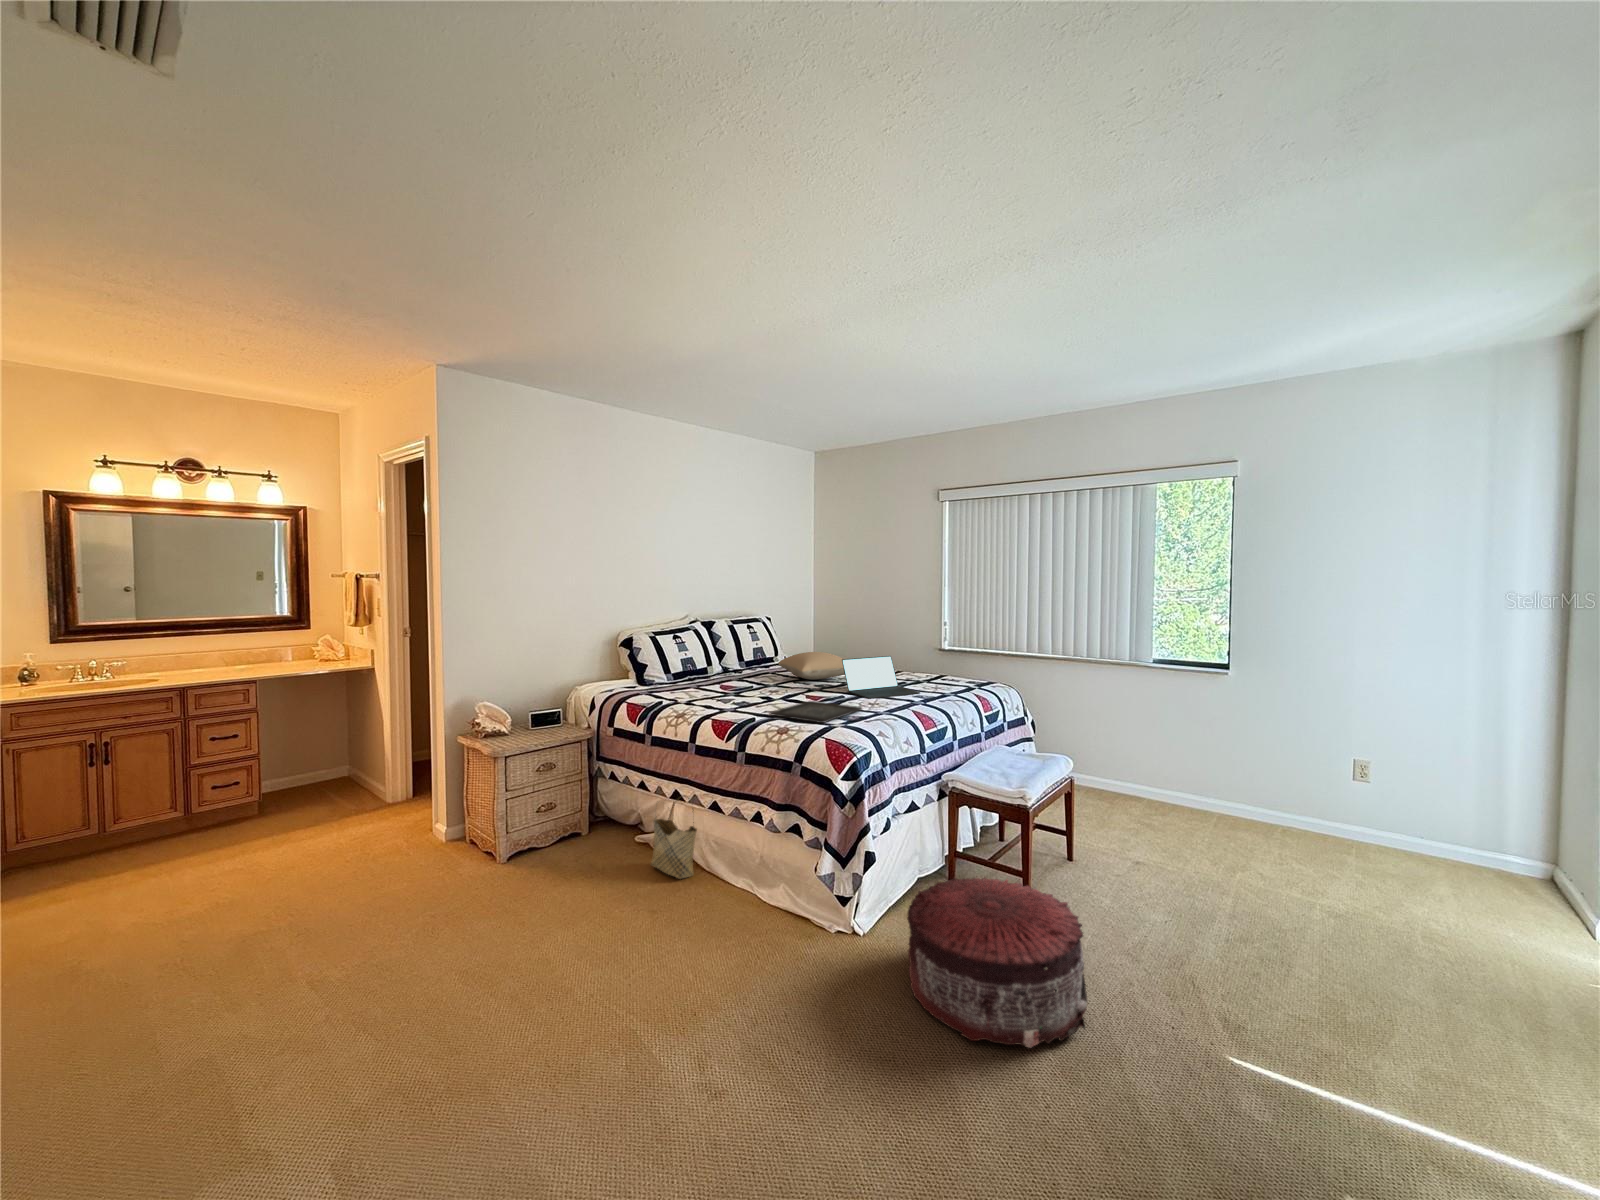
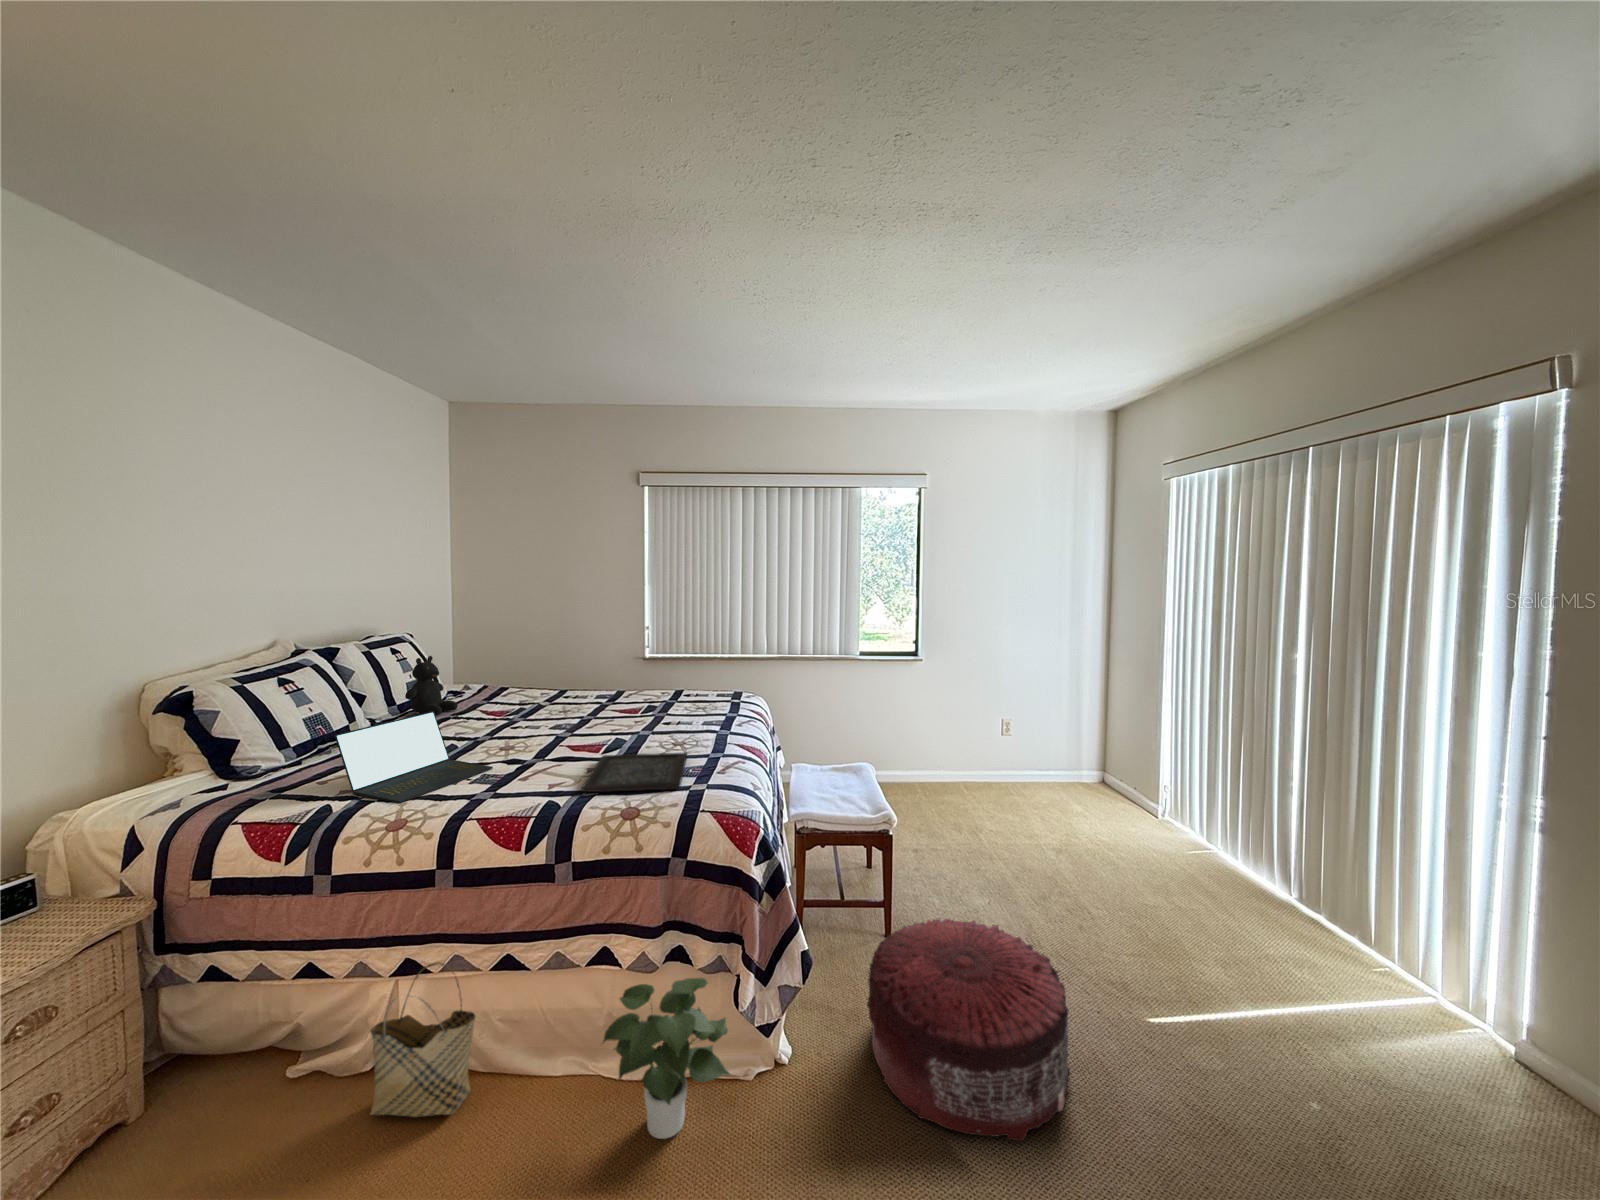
teddy bear: none [749,631,781,672] -> present [405,656,458,715]
pillow: present [778,652,845,680] -> none [470,680,597,719]
laptop: present [842,656,920,699] -> present [334,711,493,803]
potted plant: none [732,838,814,933] -> present [603,978,730,1139]

